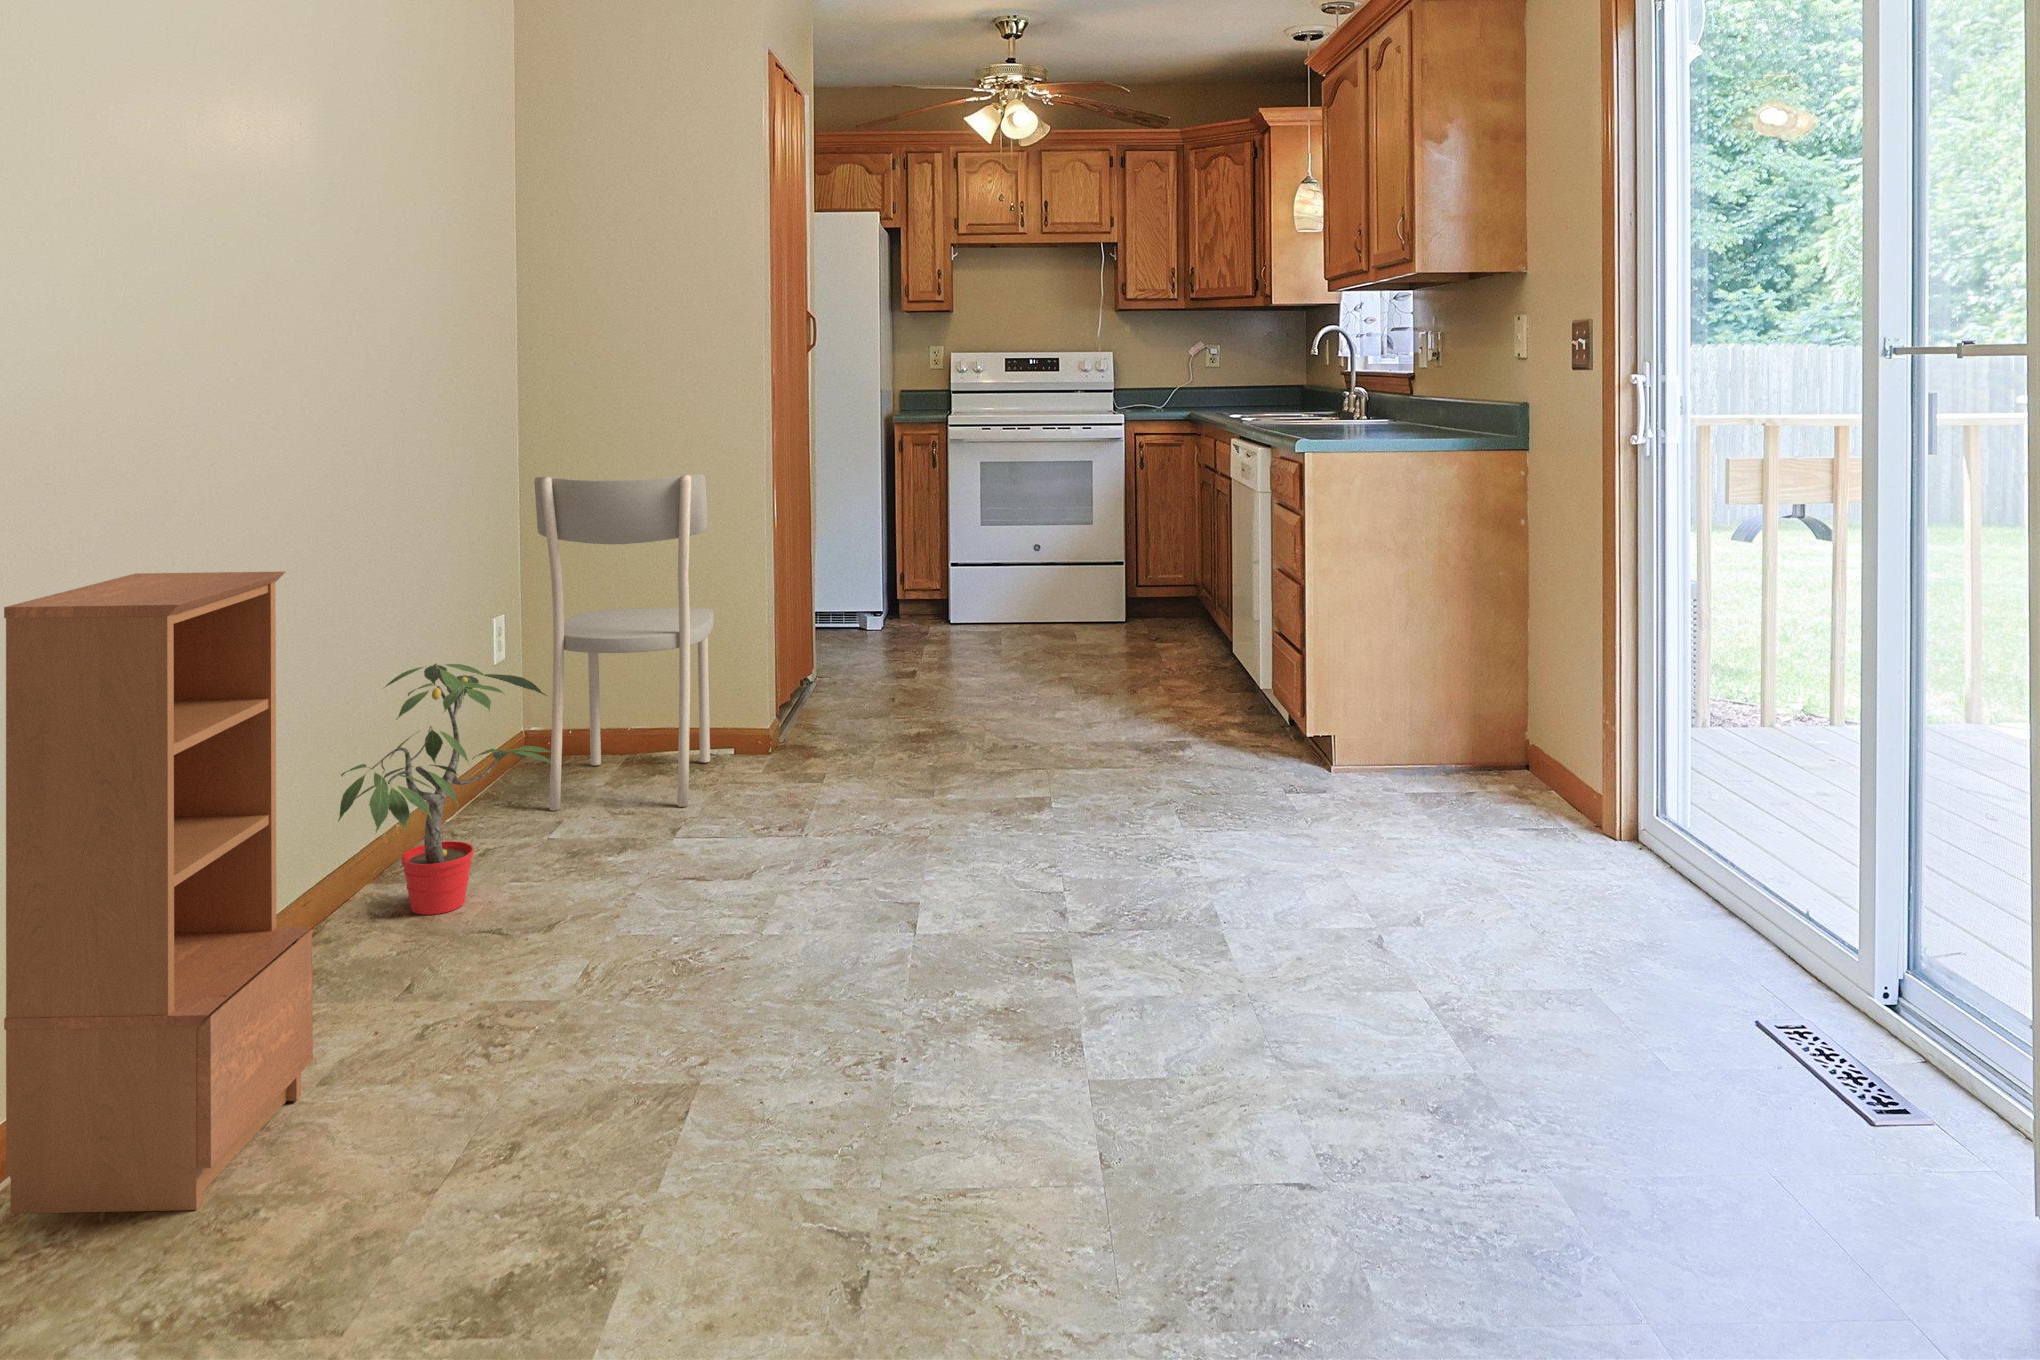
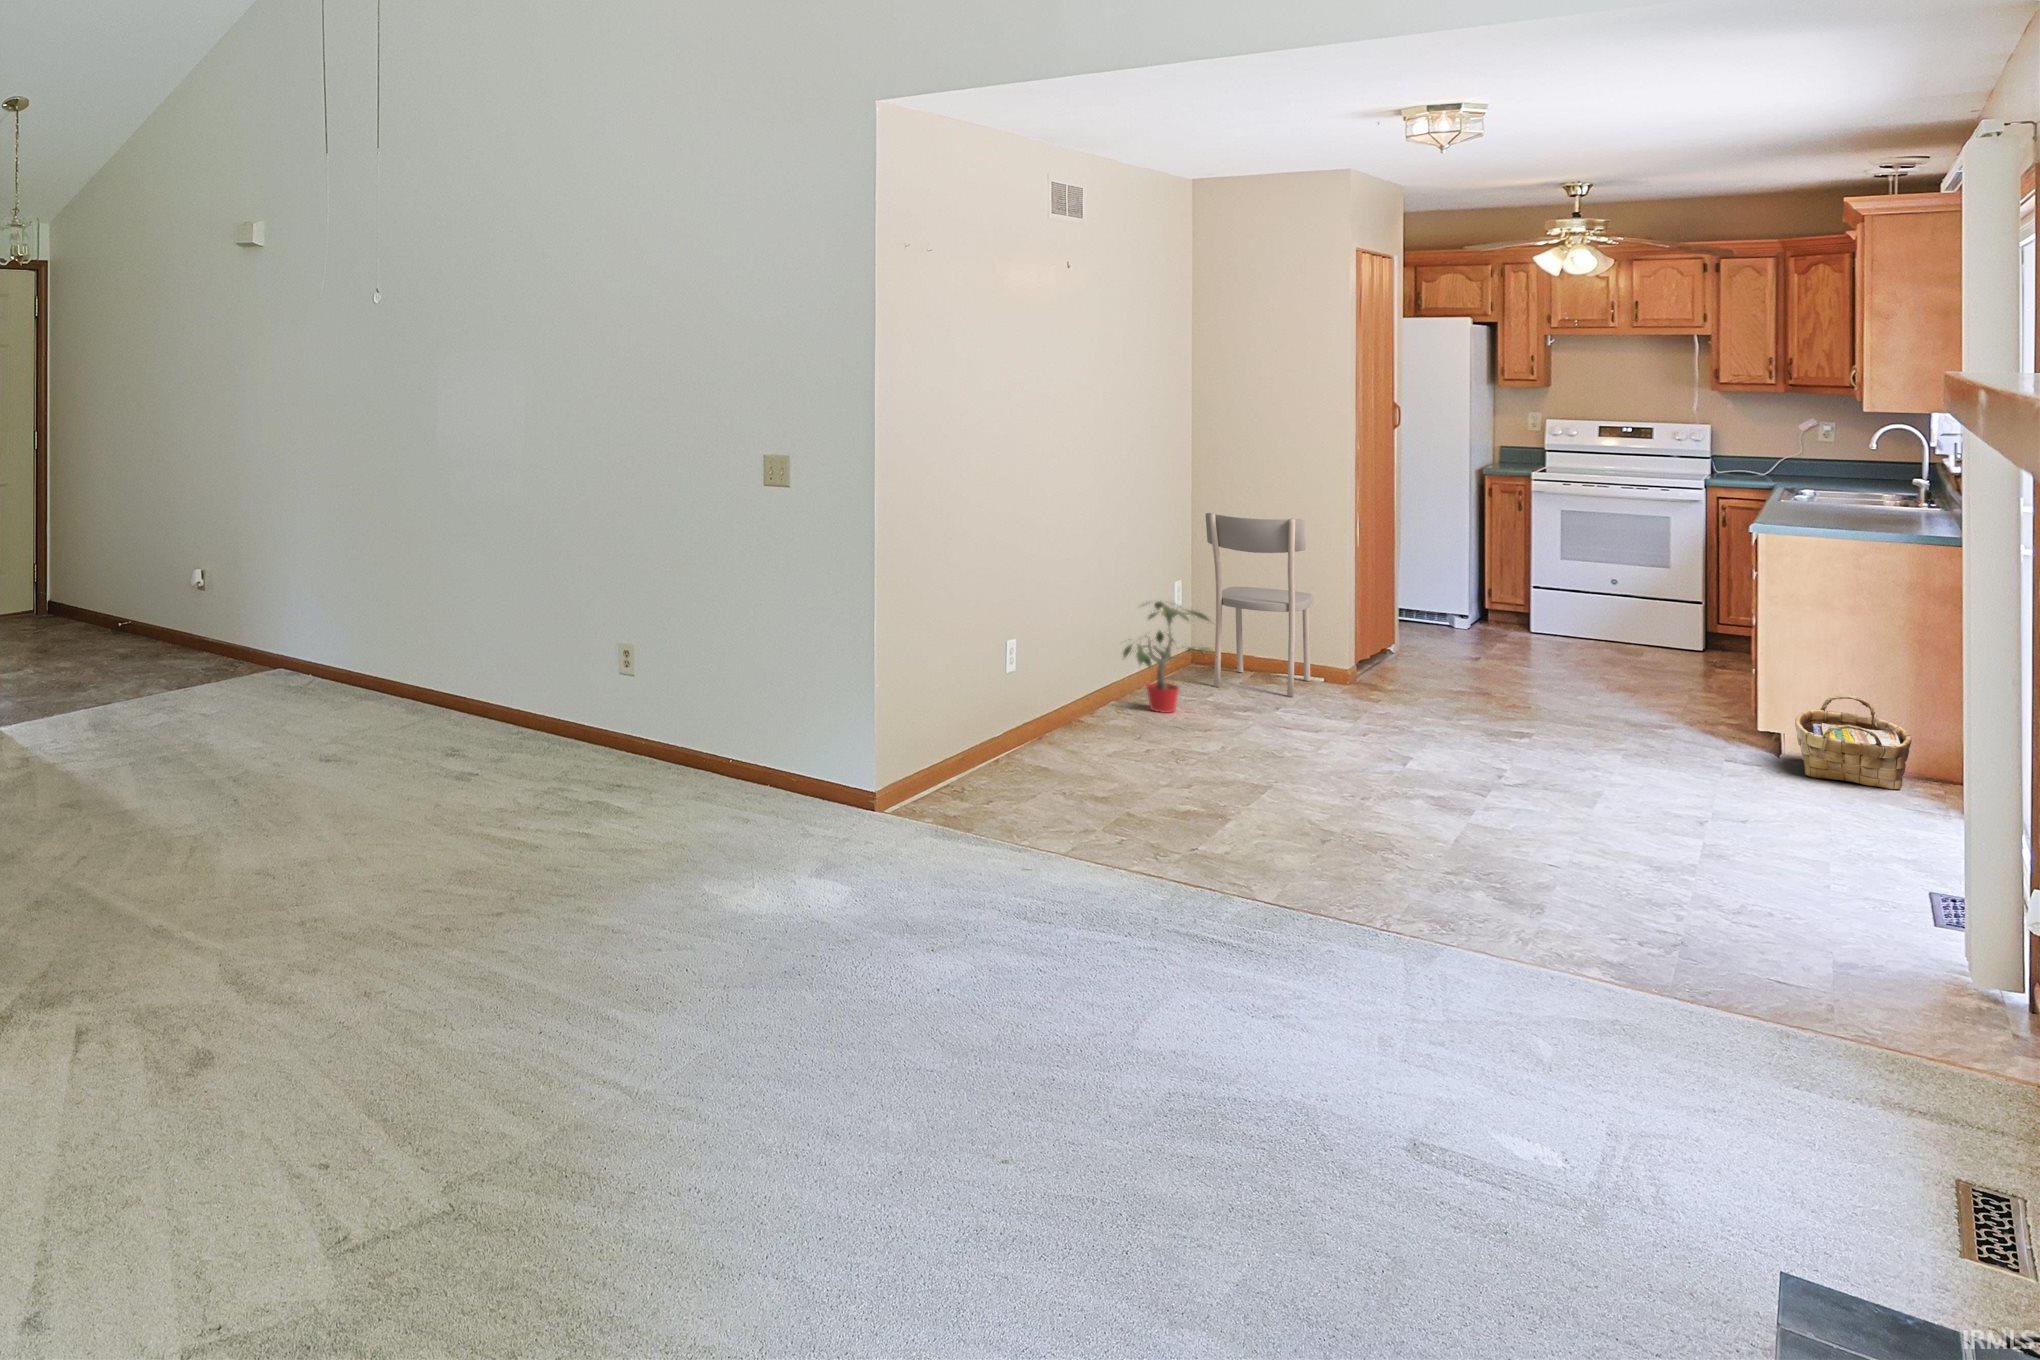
bookcase: present [4,572,313,1214] -> none [1034,550,1127,765]
woven basket: none [1379,670,1524,809] -> present [1795,695,1911,789]

